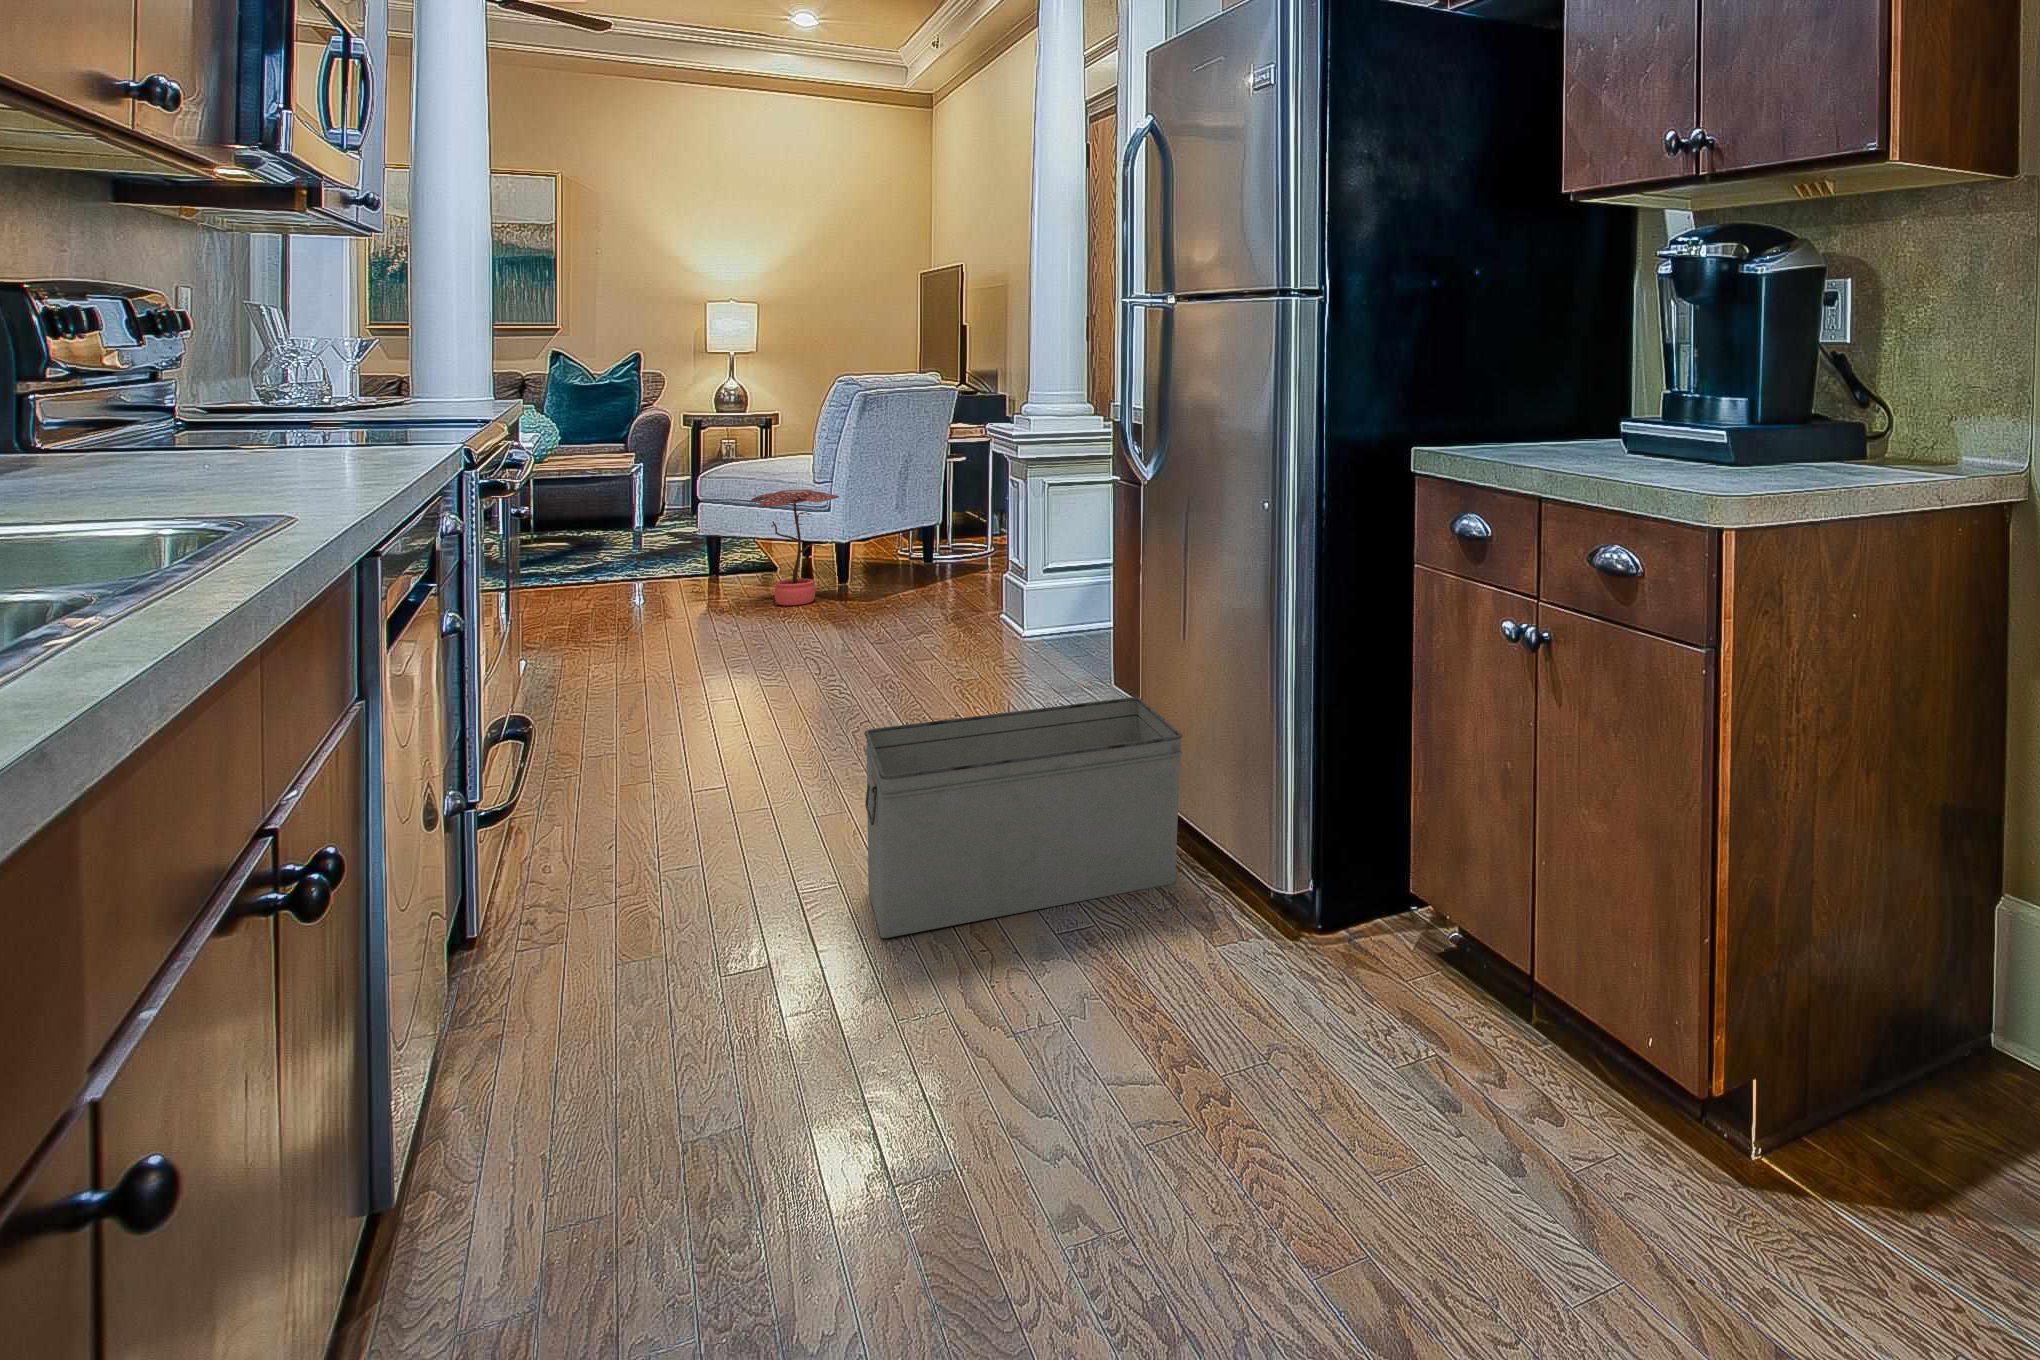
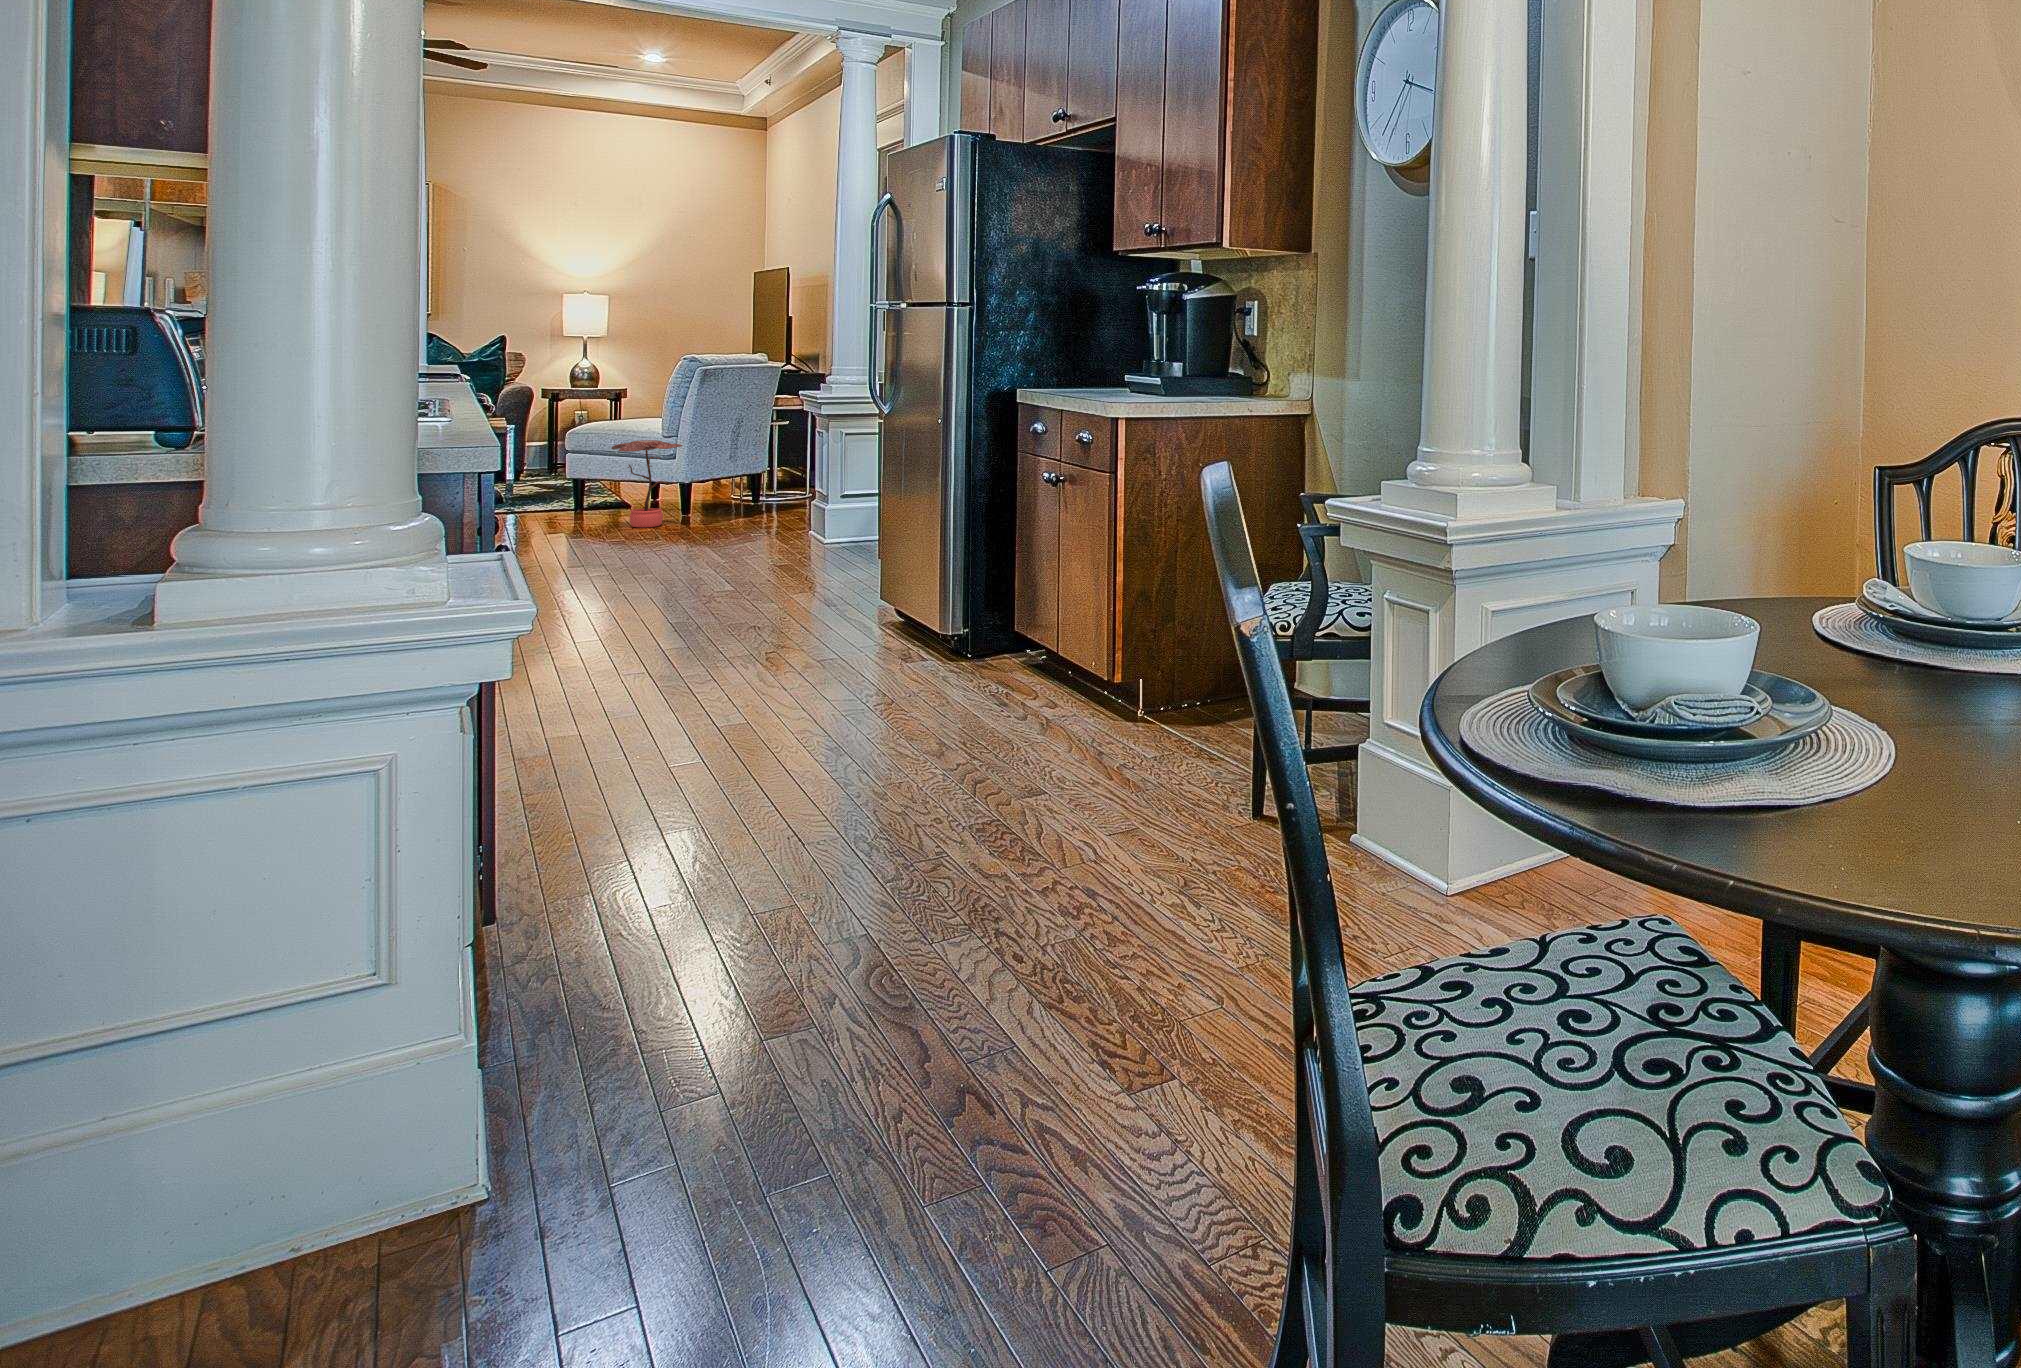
storage bin: present [864,697,1183,938] -> none [701,545,896,664]

